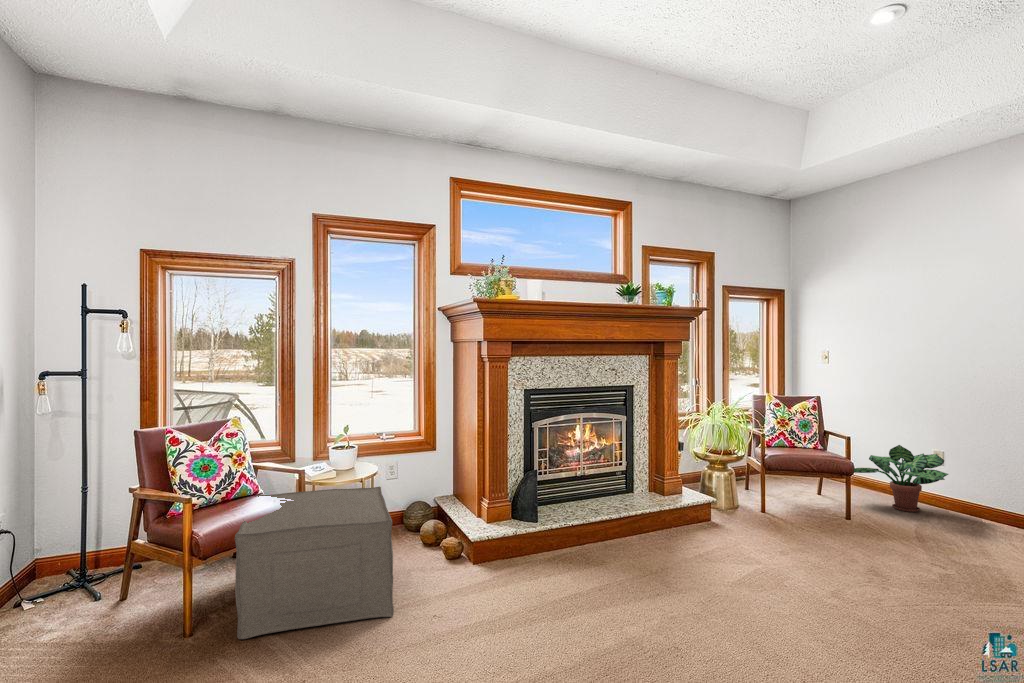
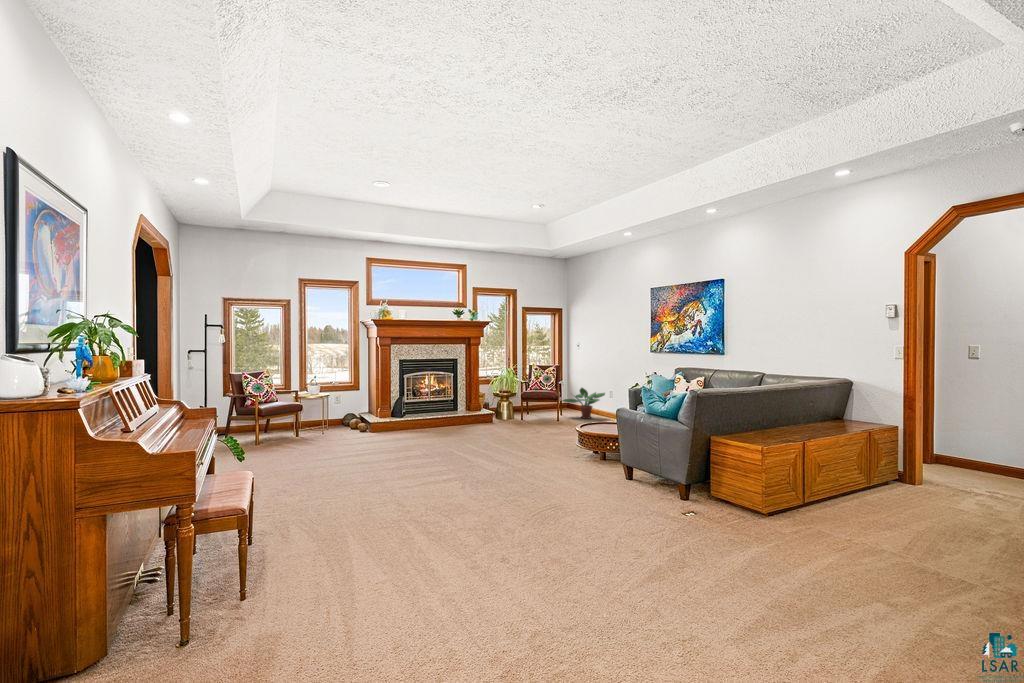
ottoman: present [235,486,394,639] -> none [274,400,334,446]

